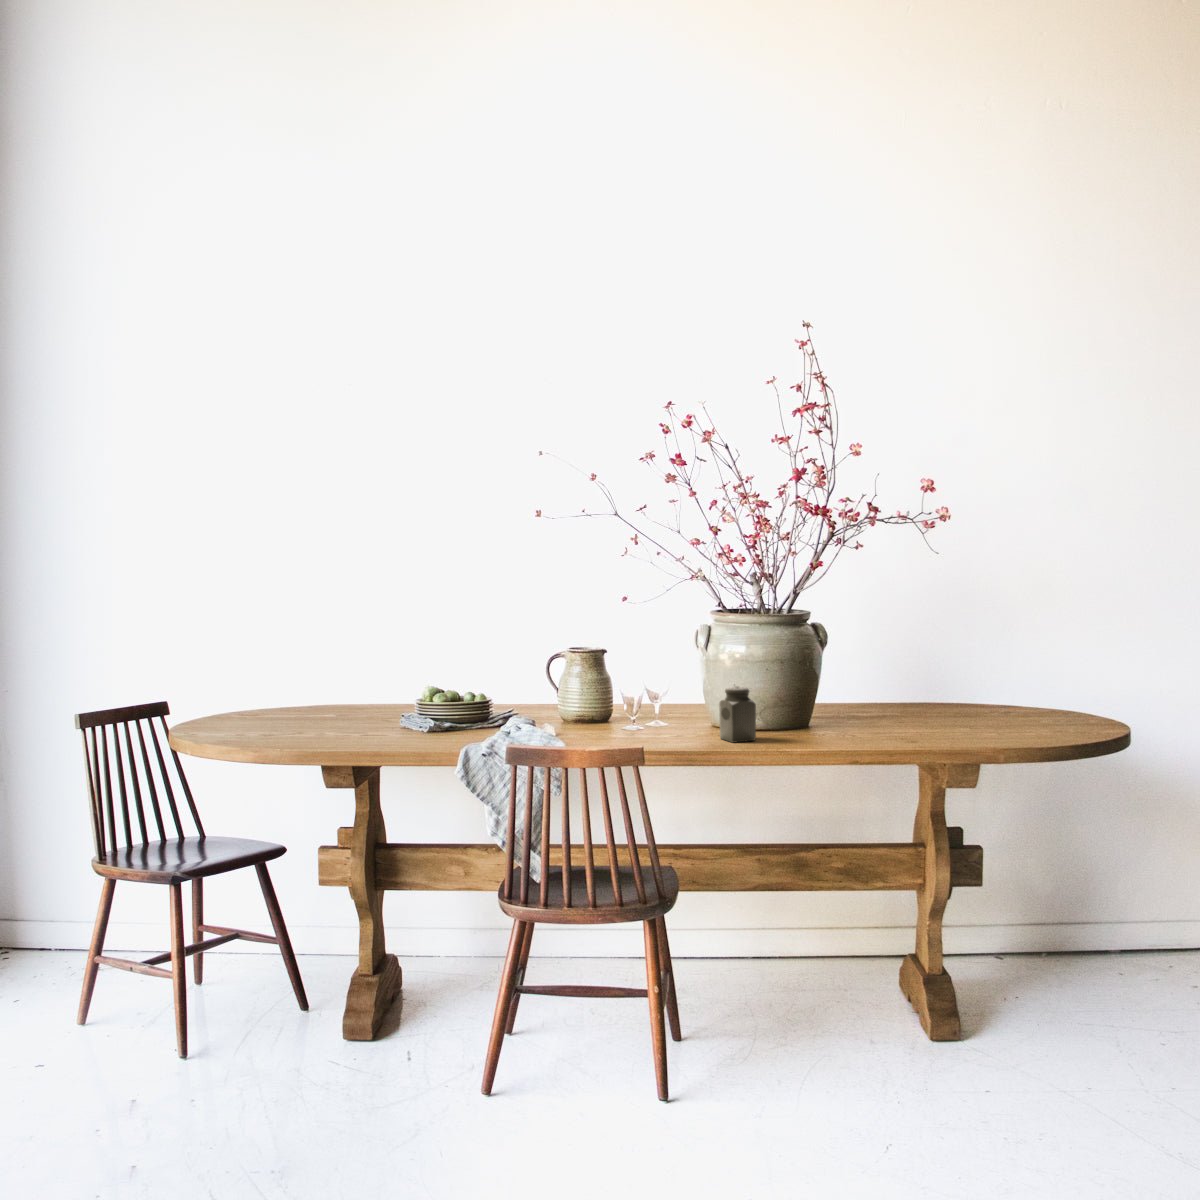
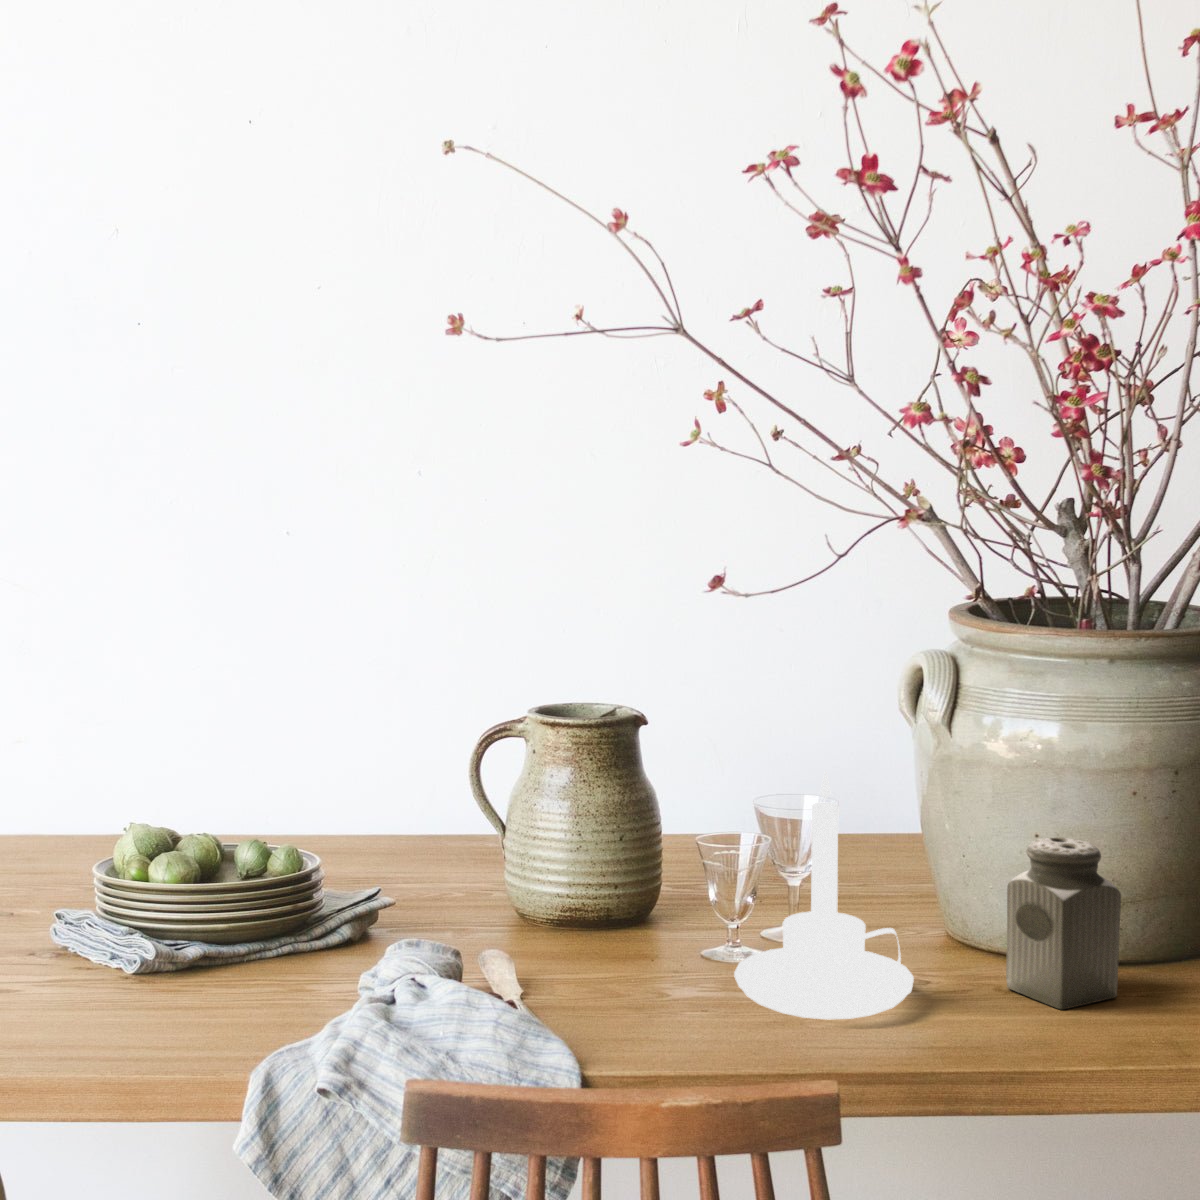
candle holder: none [624,661,684,743] -> present [734,772,914,1019]

